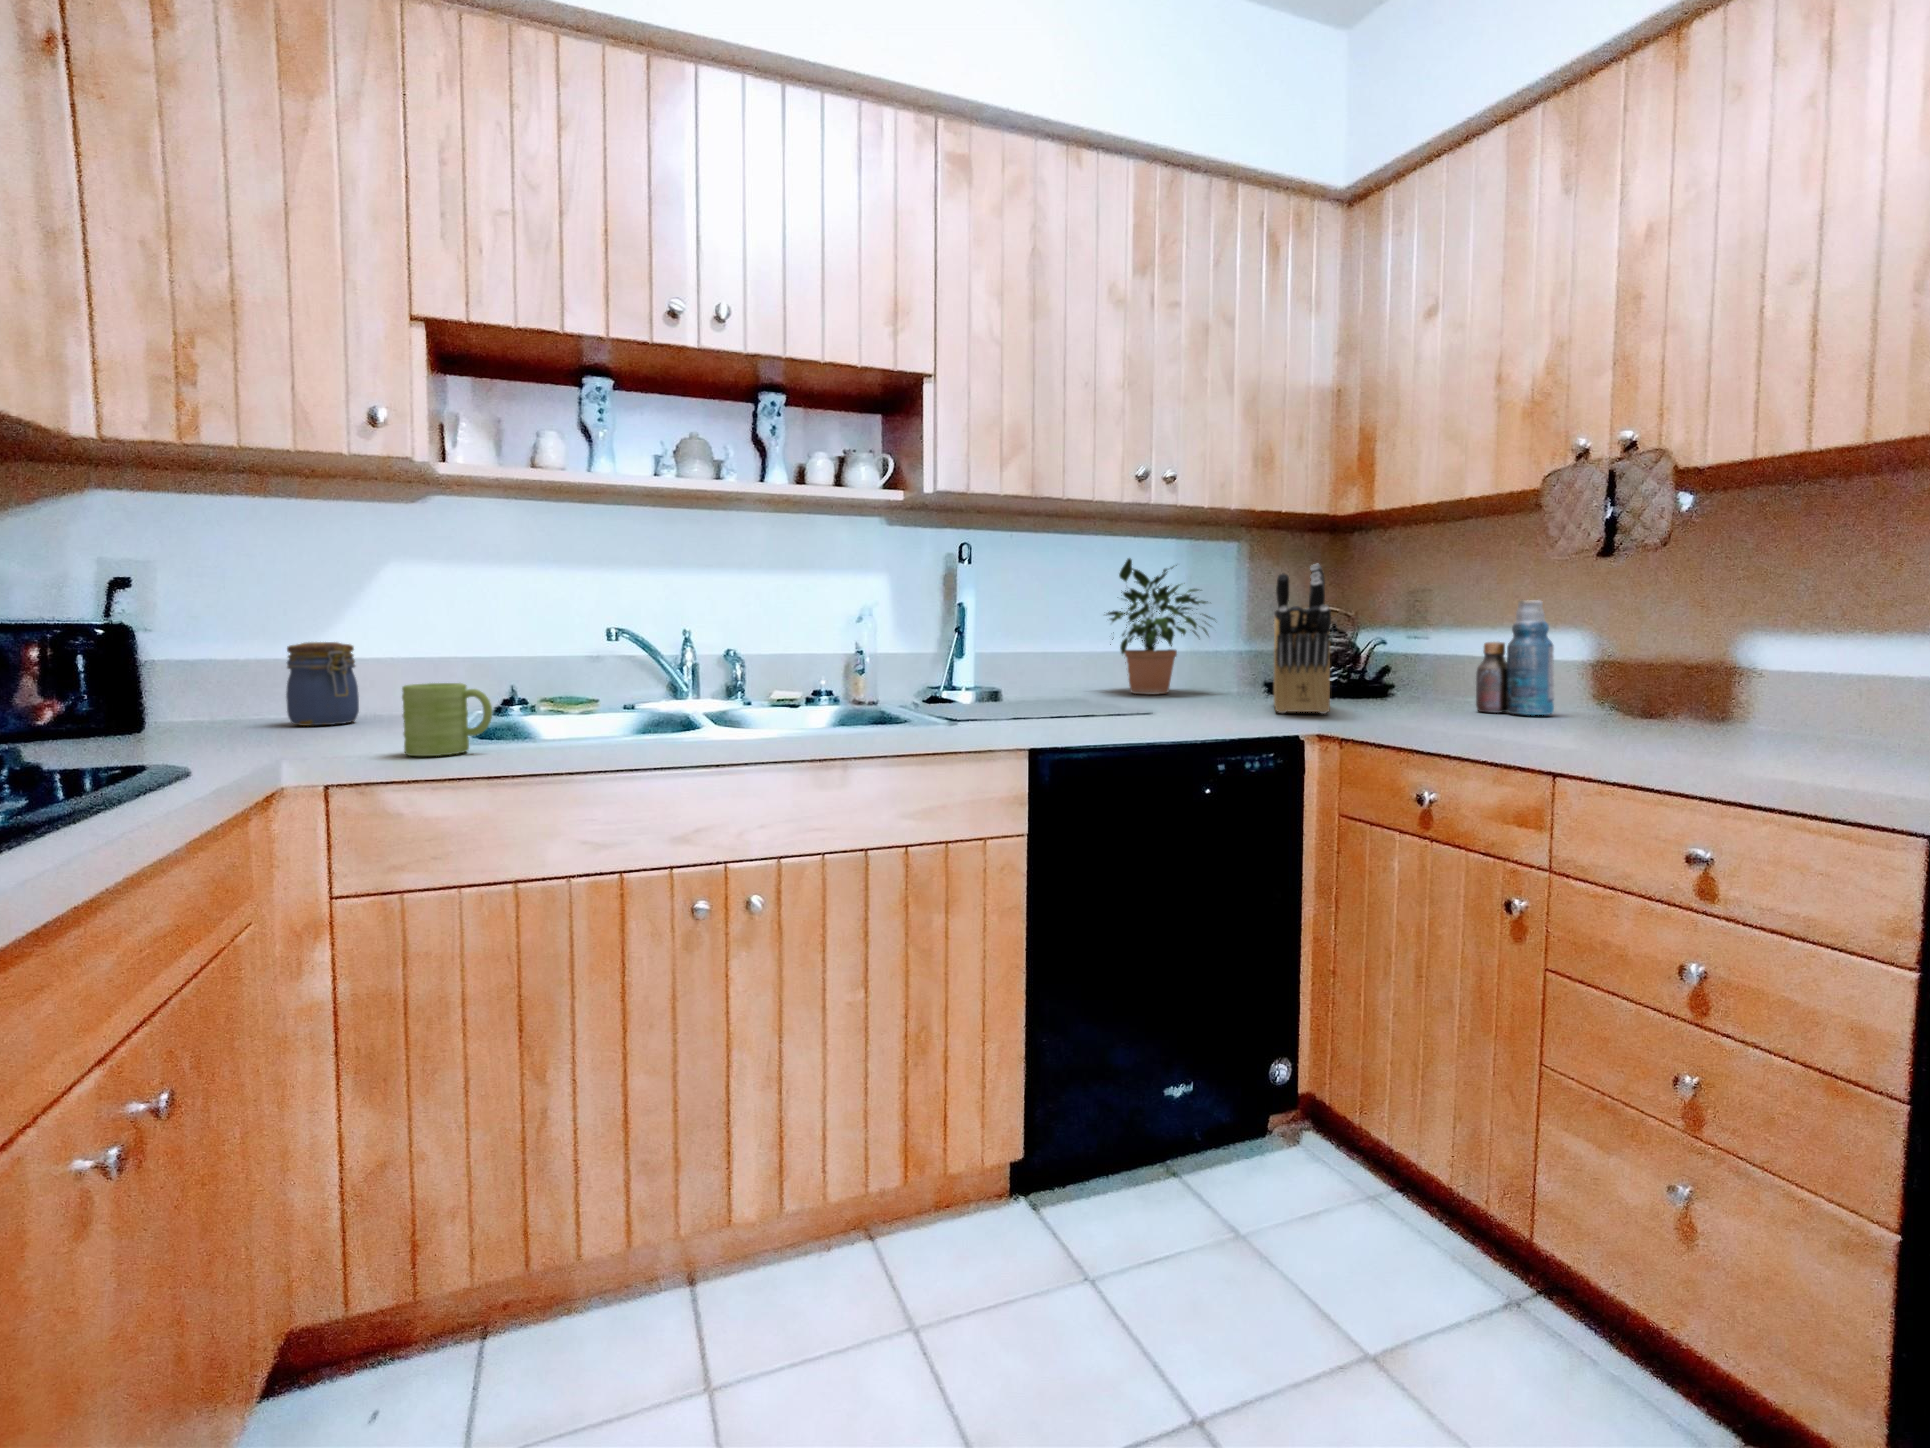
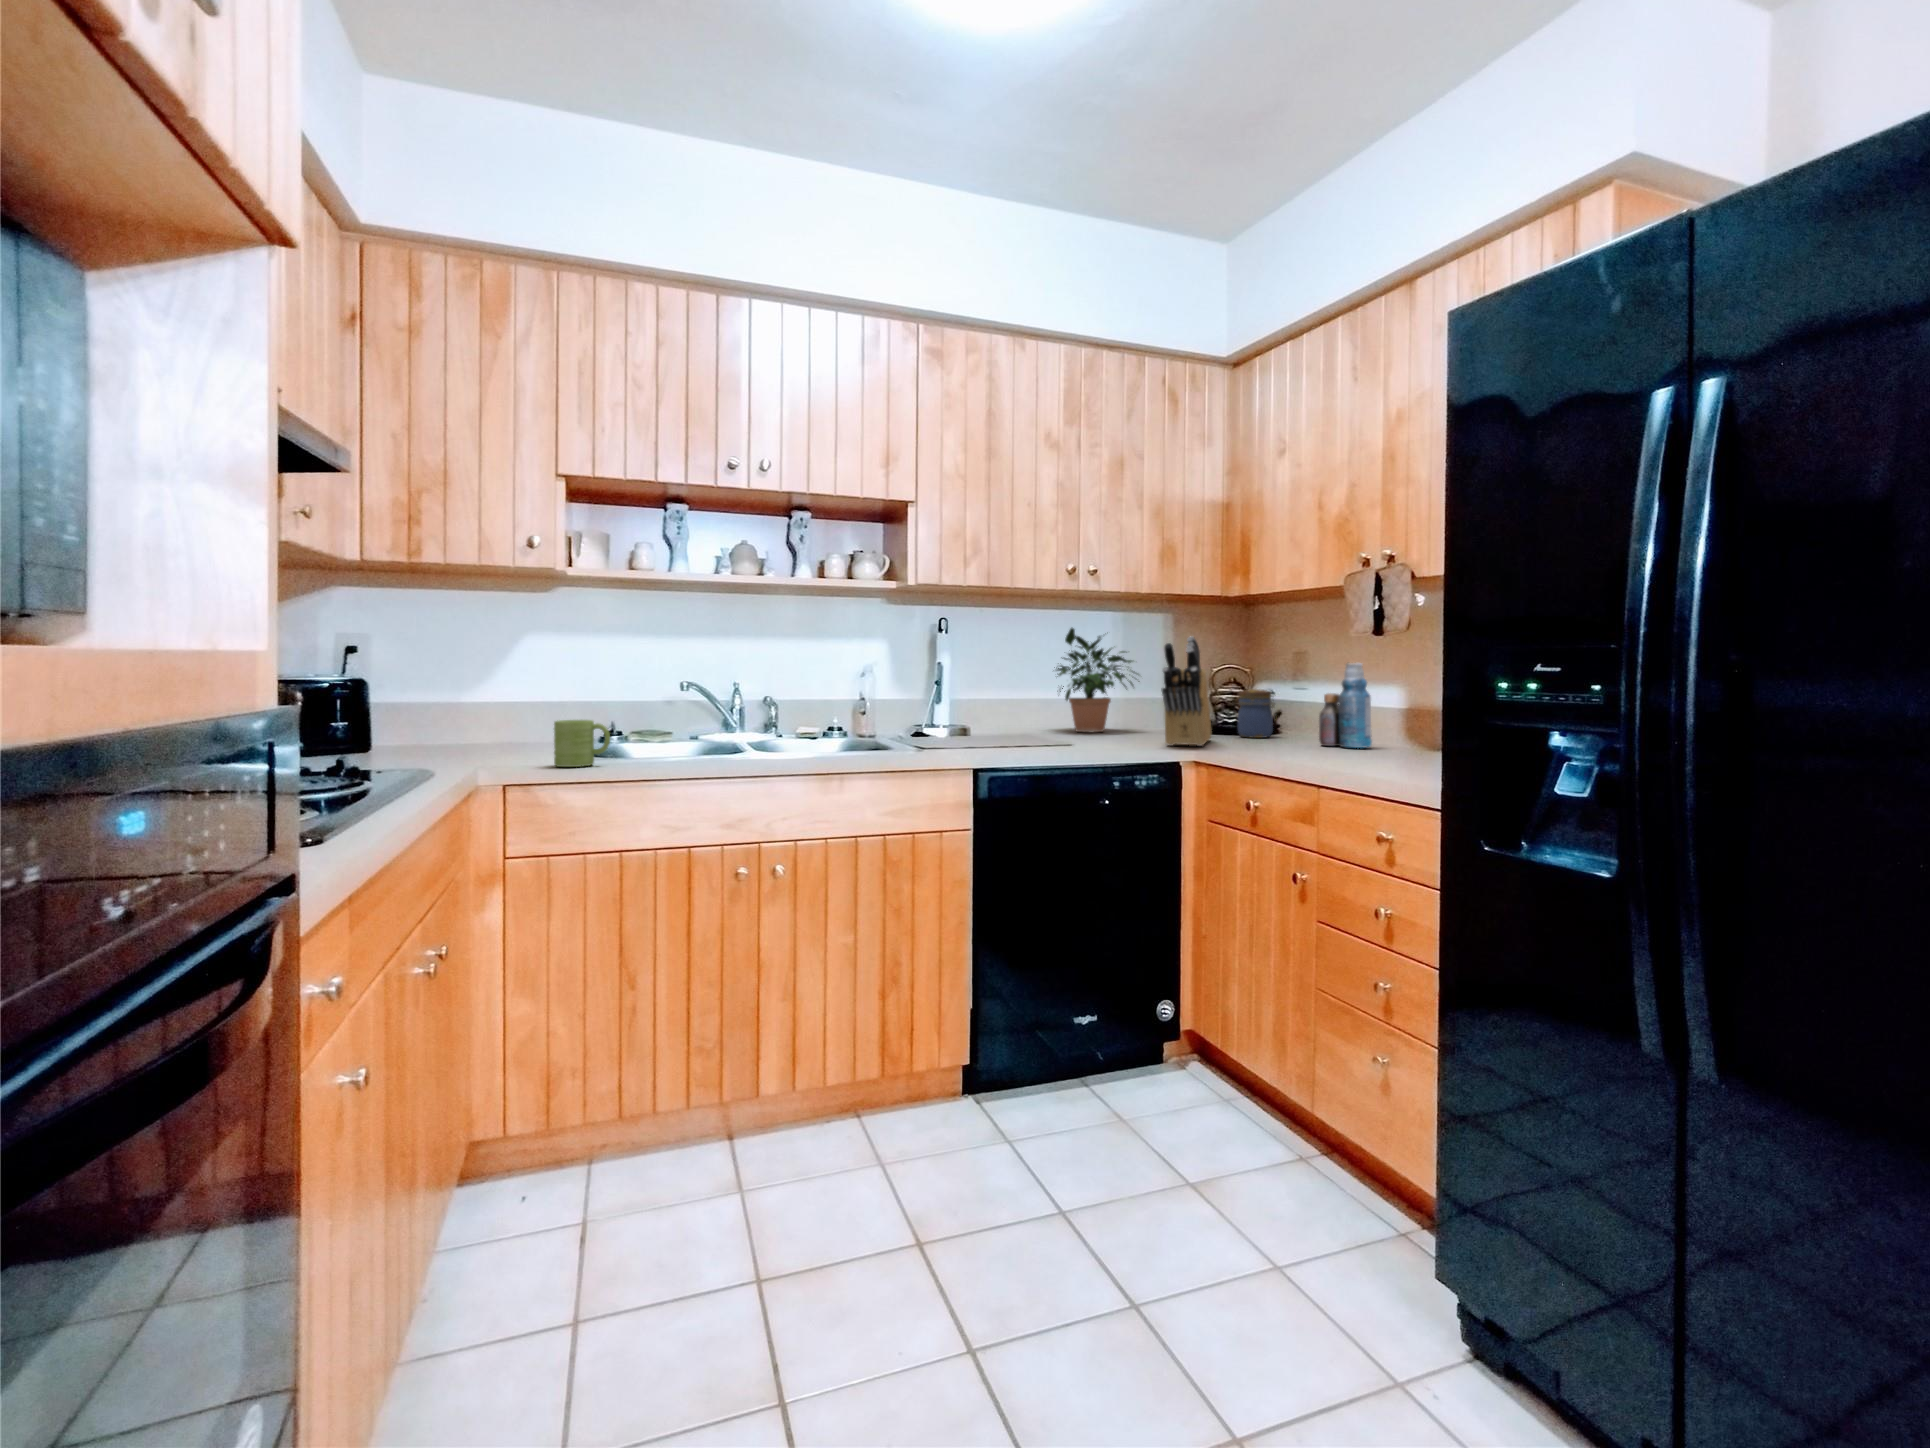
jar: present [286,642,359,726] -> present [1238,689,1276,738]

